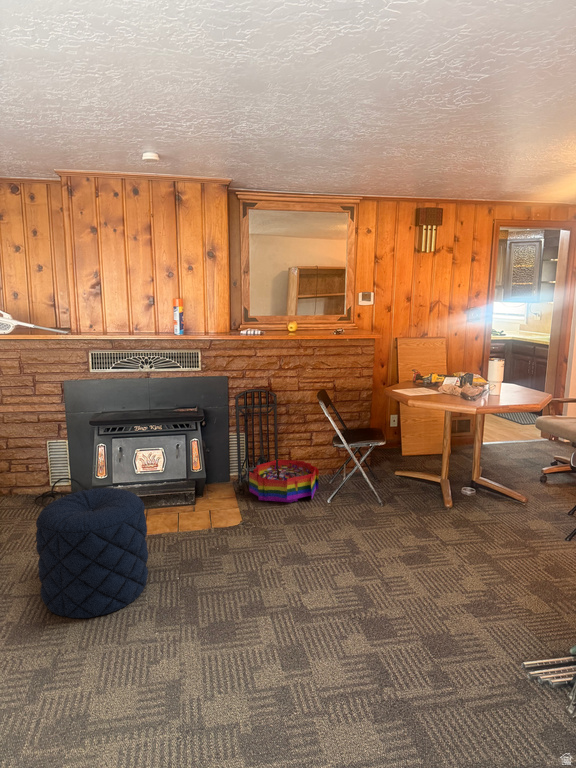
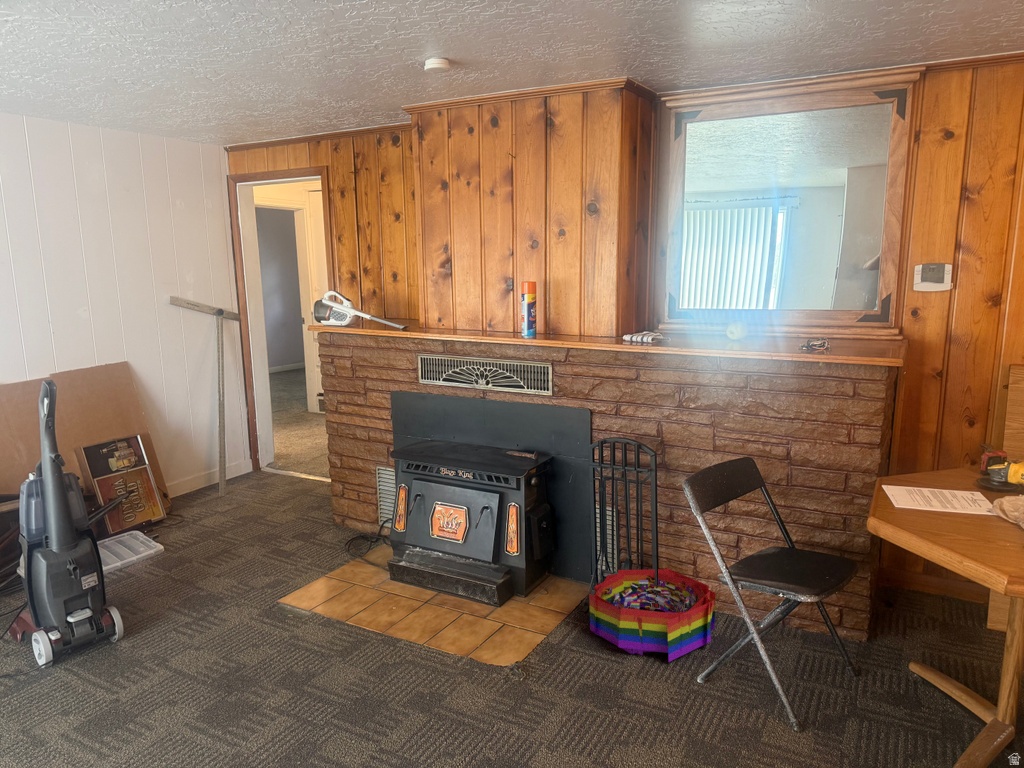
pouf: present [36,488,148,618] -> none [152,541,307,720]

